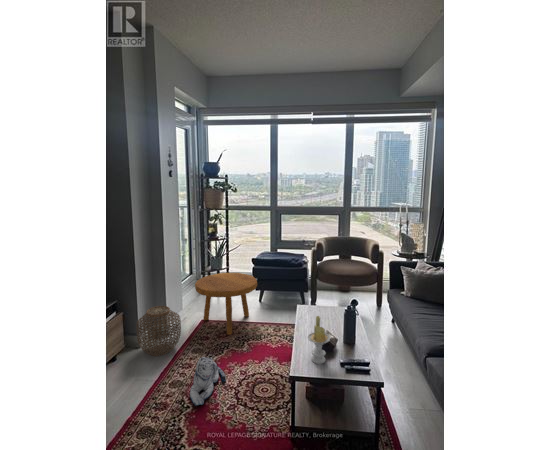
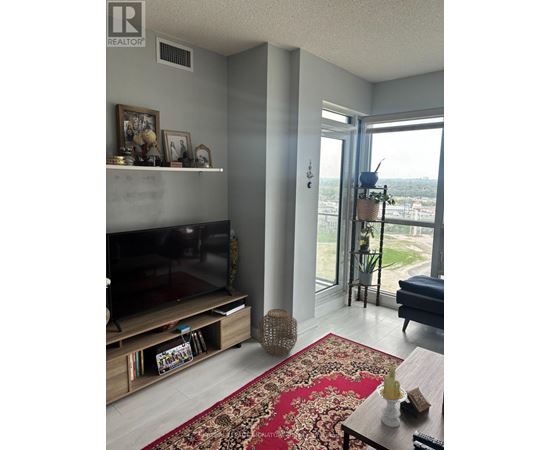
footstool: present [195,273,257,335] -> none [322,290,390,358]
plush toy: present [190,357,226,406] -> none [272,369,318,416]

